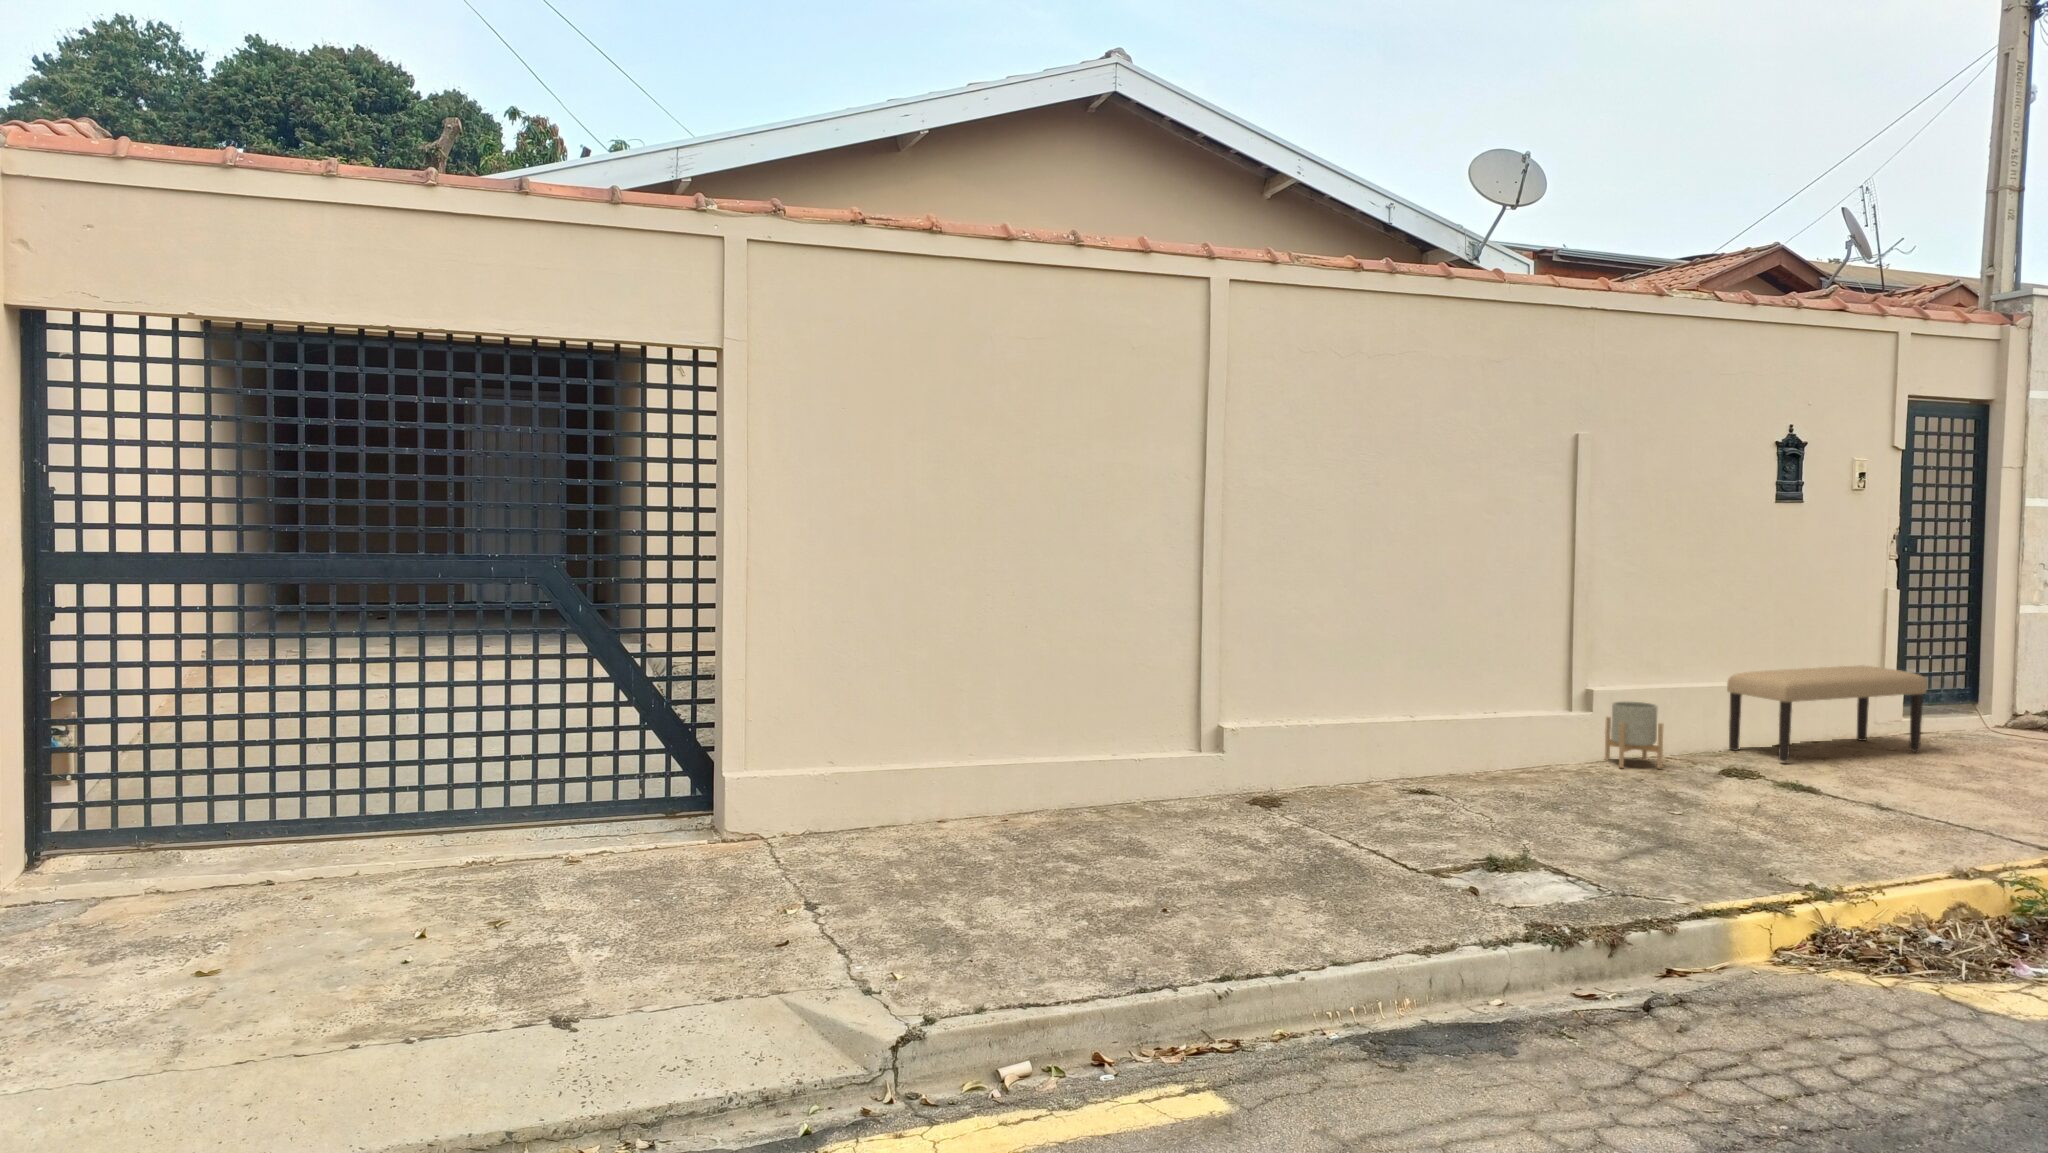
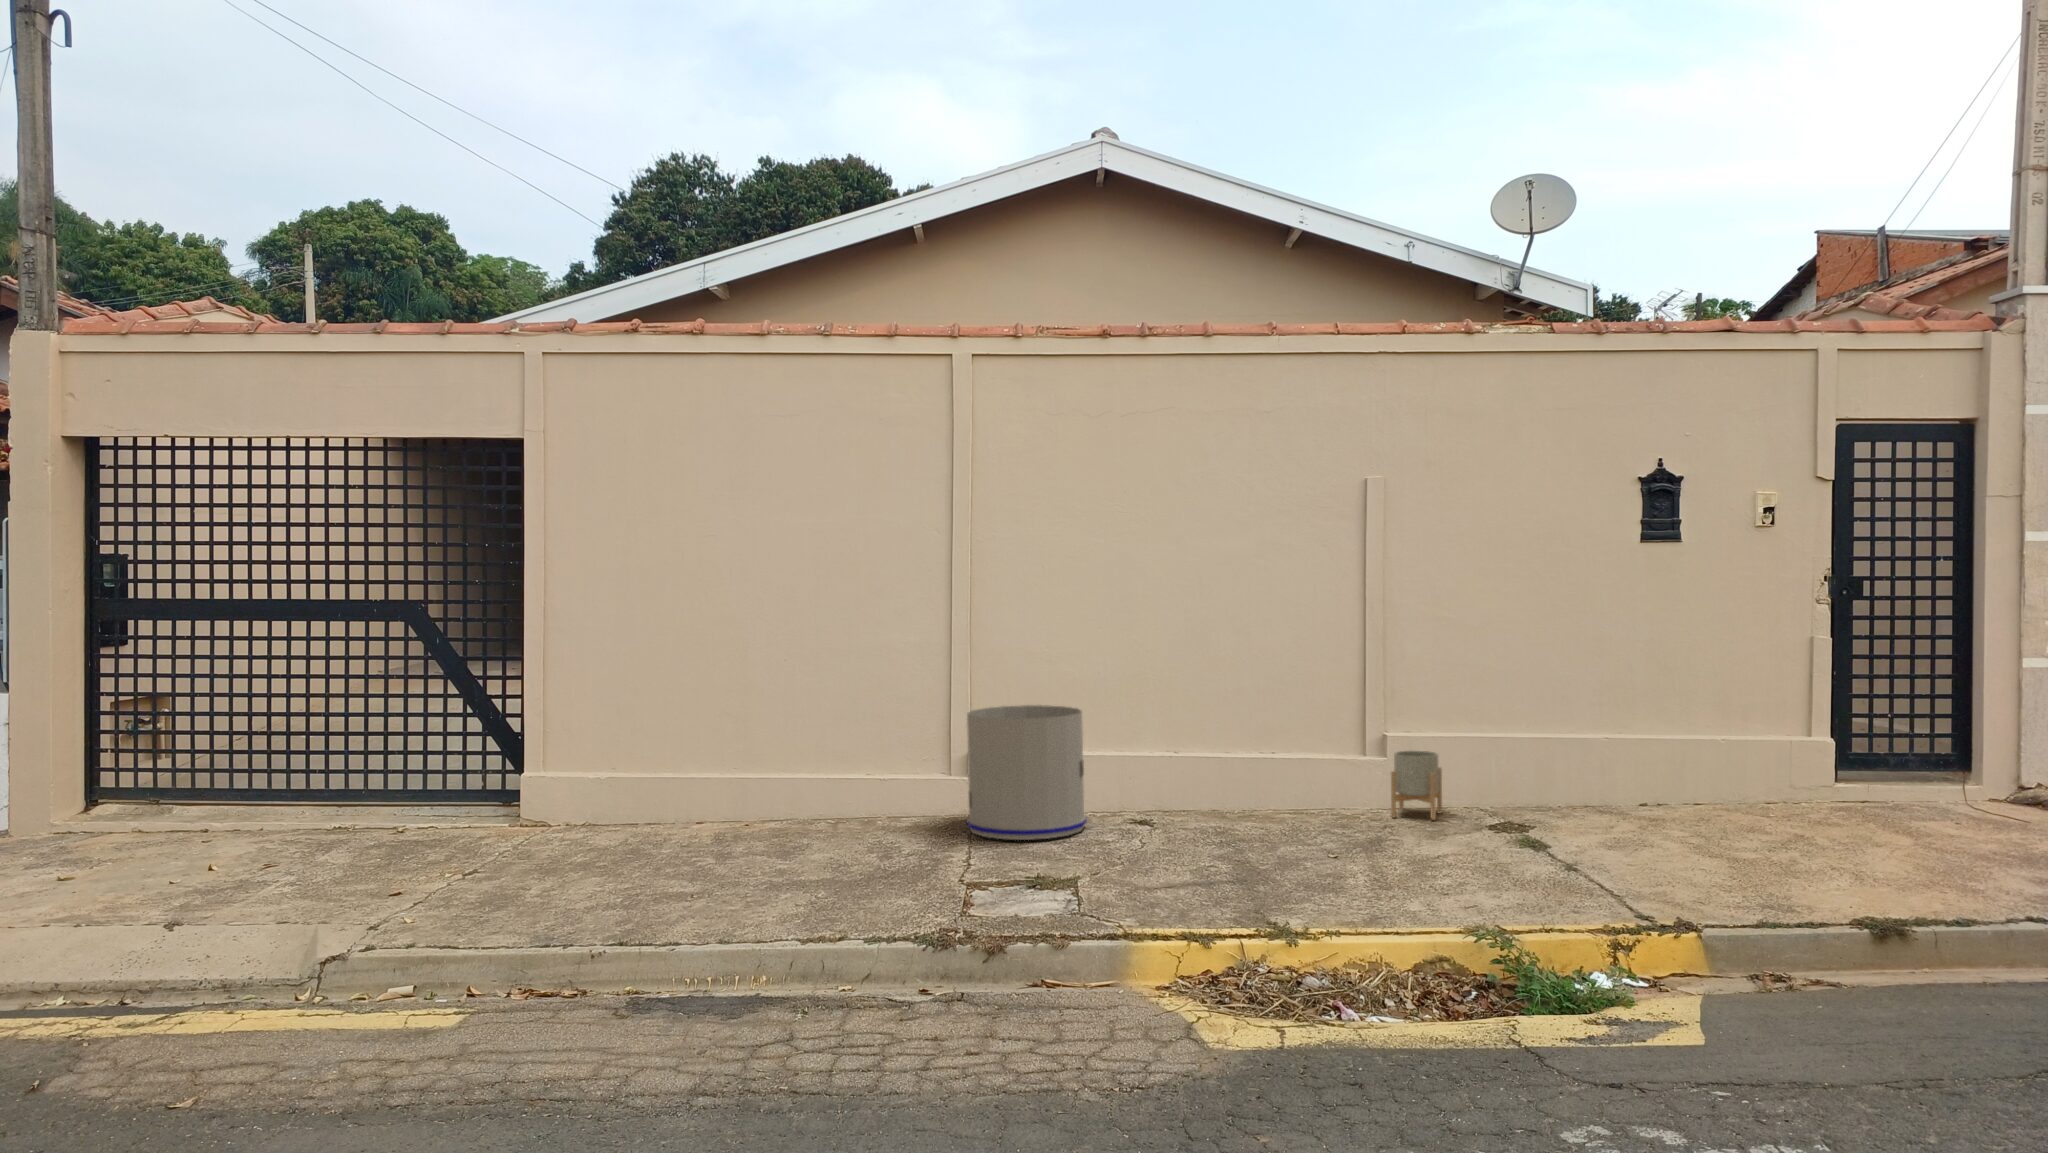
bench: present [1727,666,1927,762] -> none [1561,723,1793,822]
trash can: none [1258,668,1390,817] -> present [967,705,1087,840]

